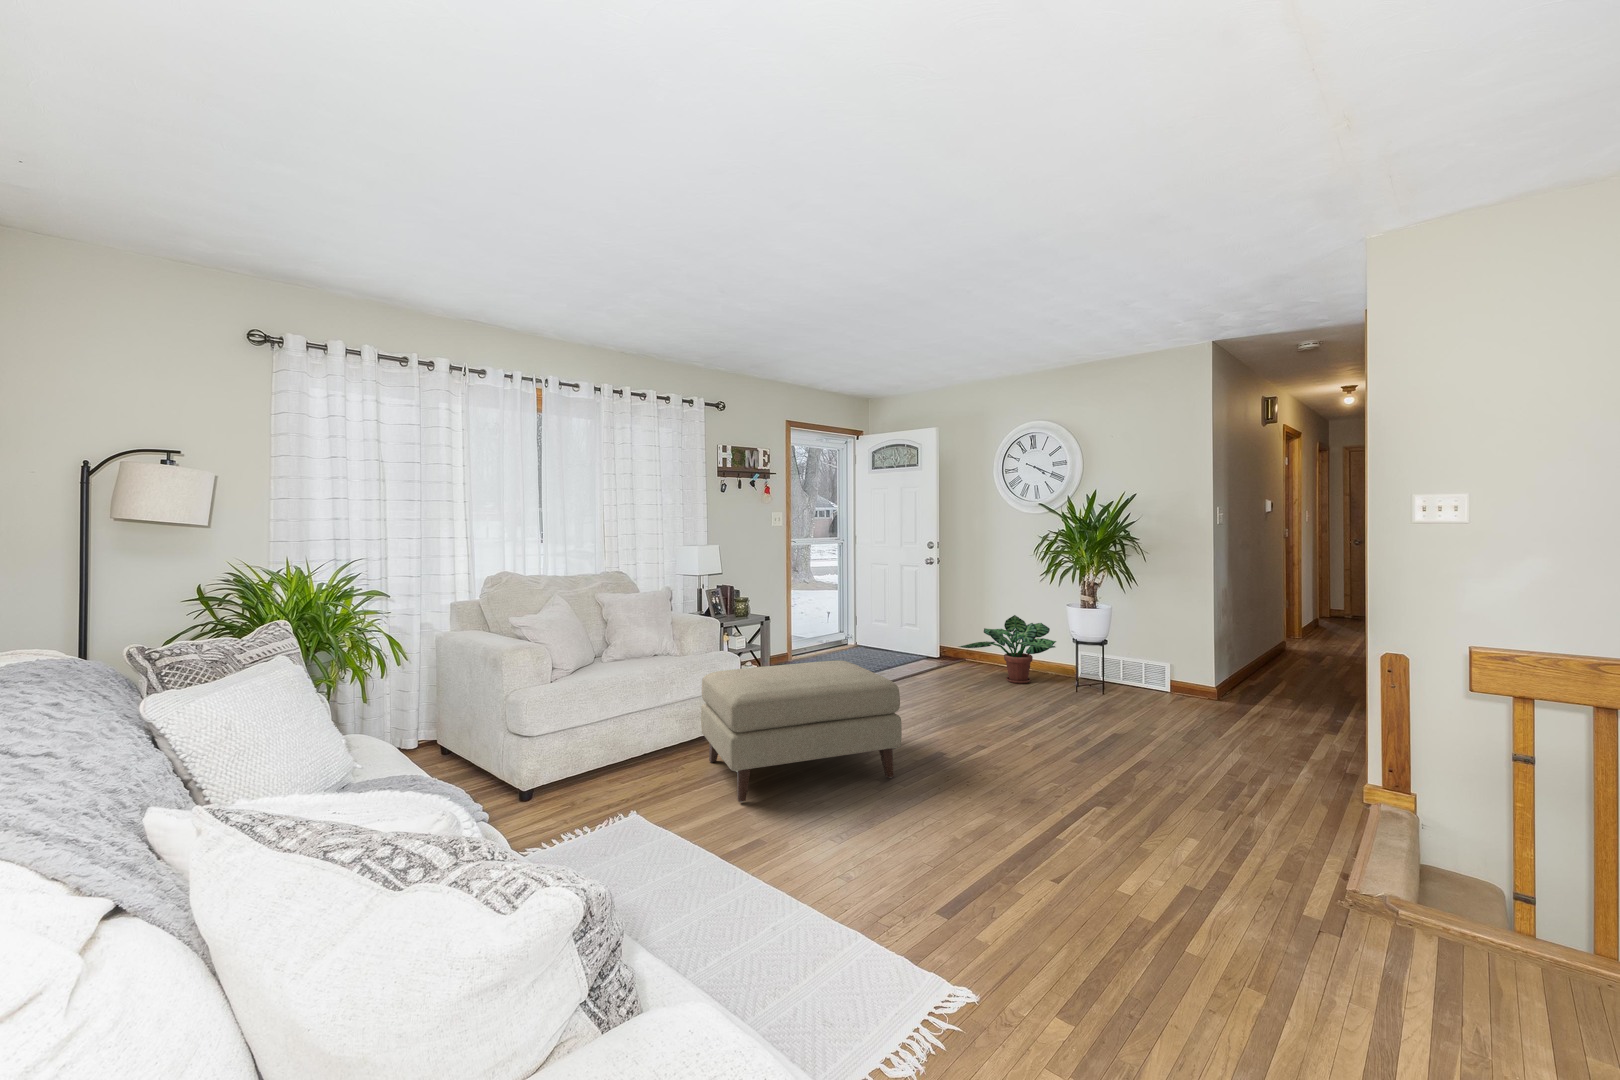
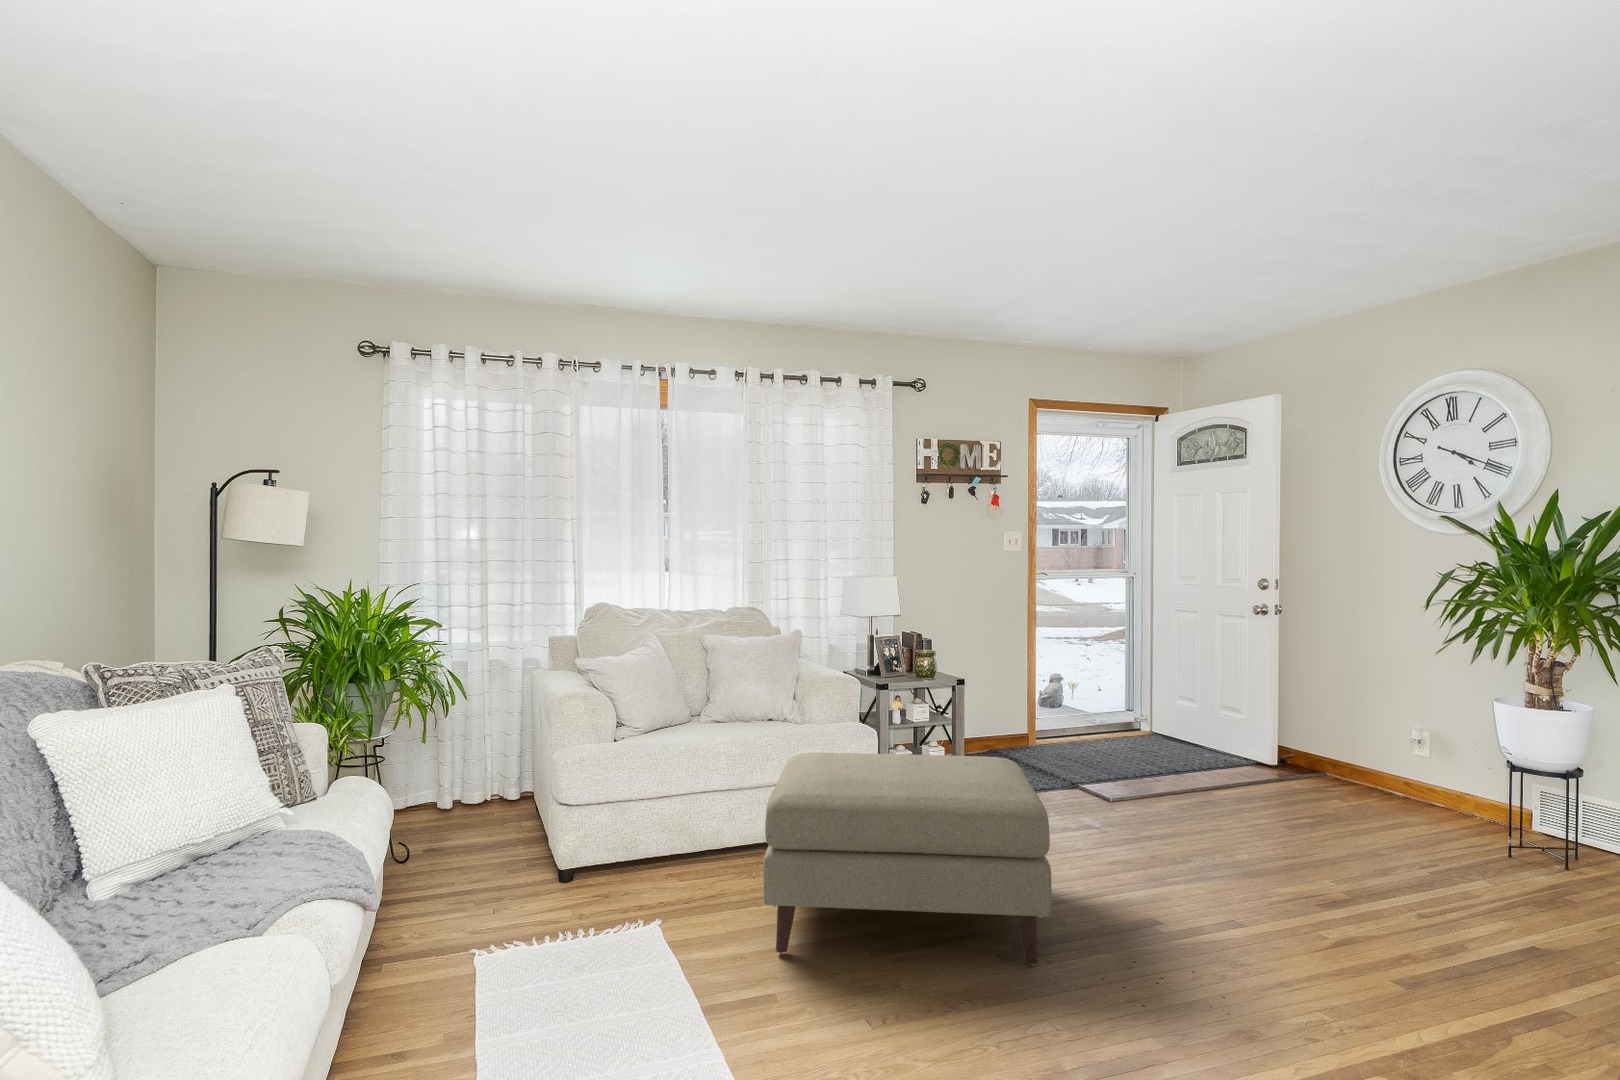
potted plant: present [959,615,1056,684] -> none [1286,710,1487,834]

